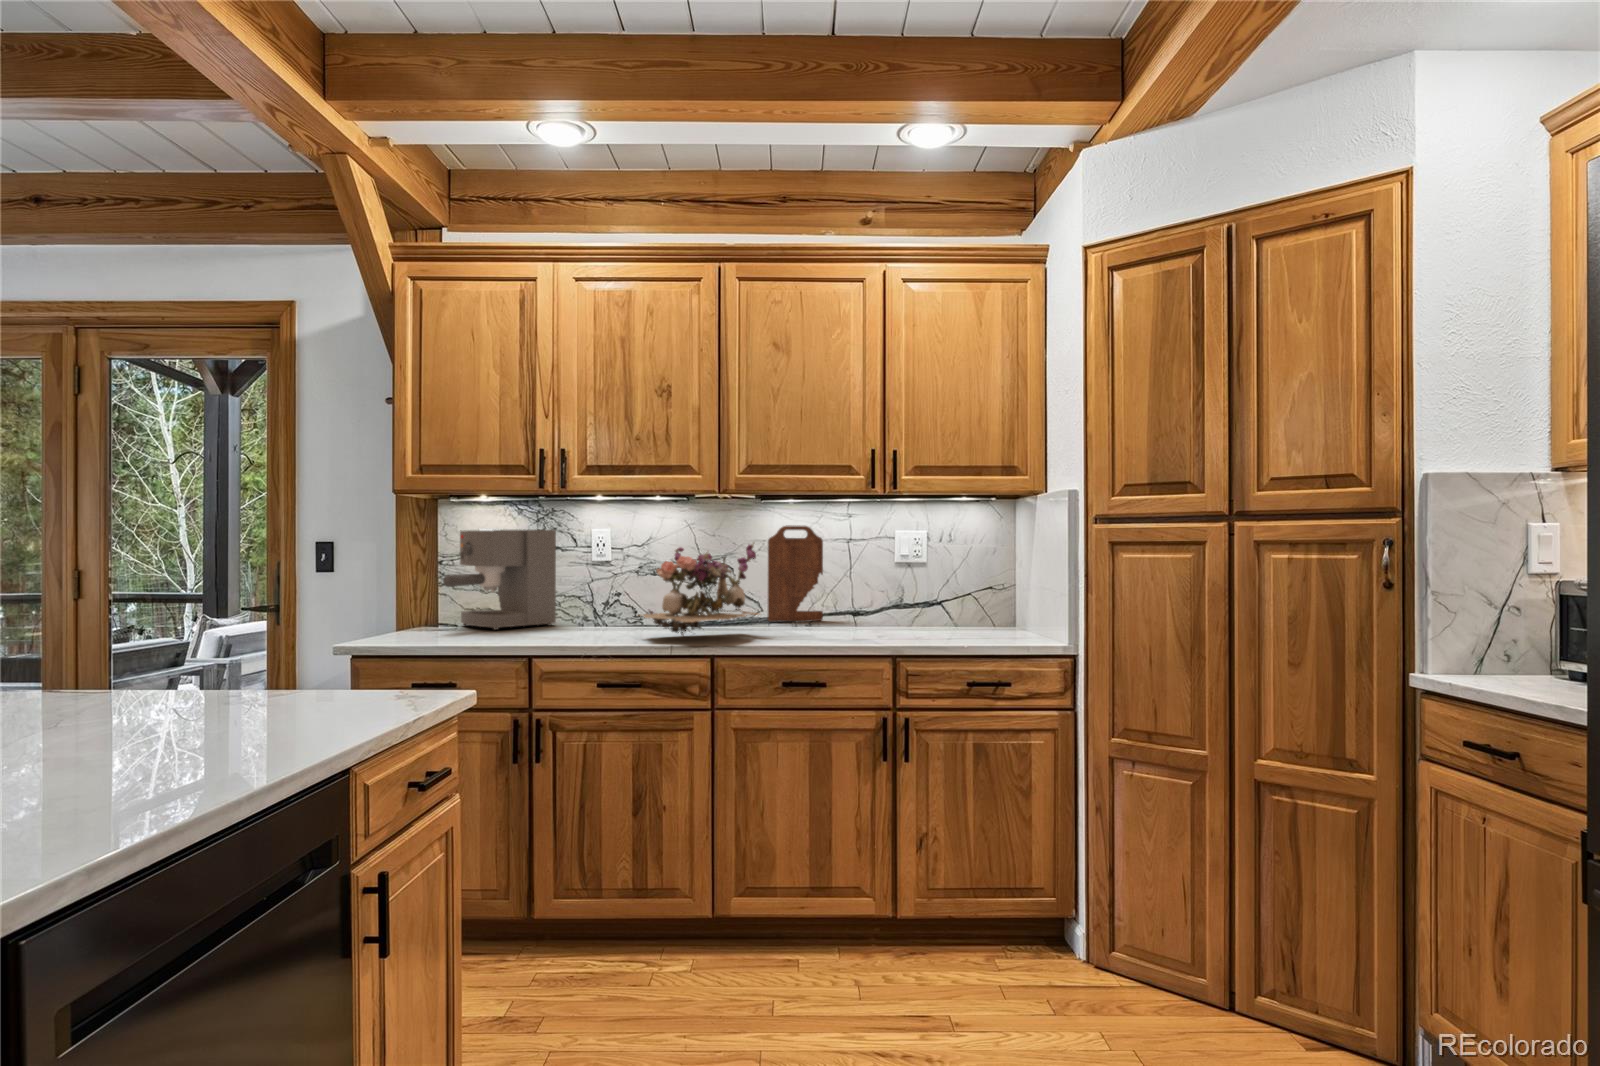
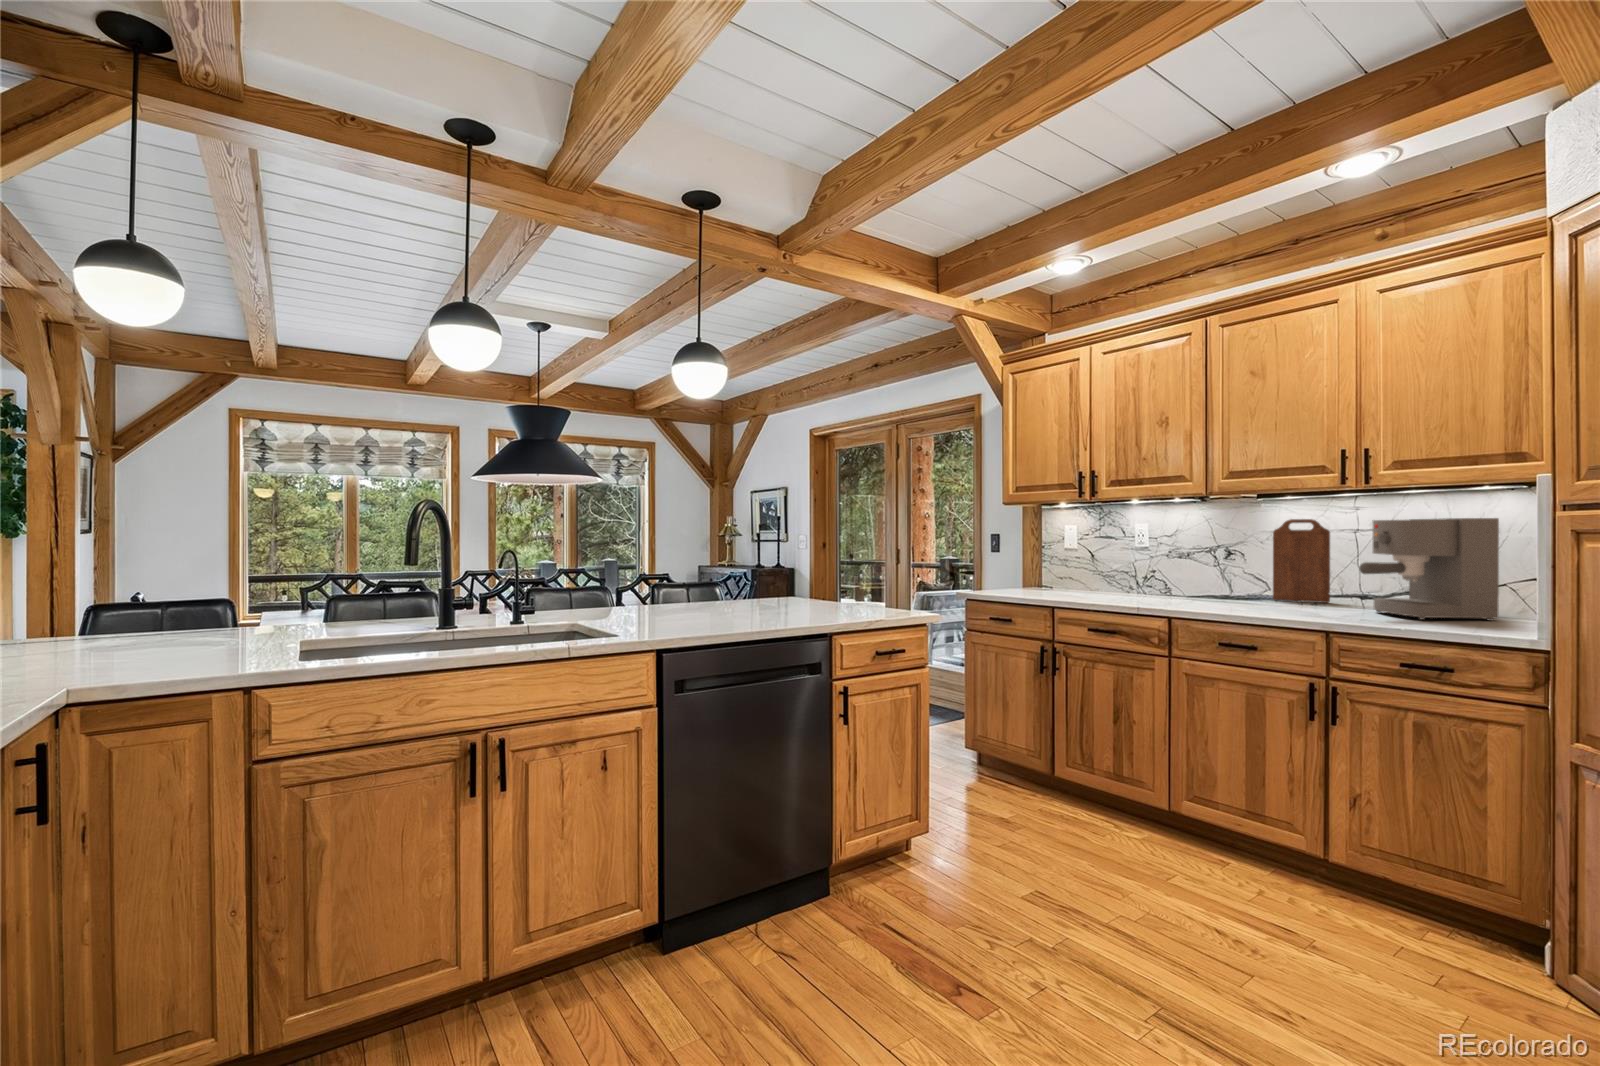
coffee maker: present [443,530,556,630] -> present [1359,518,1499,621]
flower arrangement: present [643,543,760,636] -> none [1130,533,1232,604]

